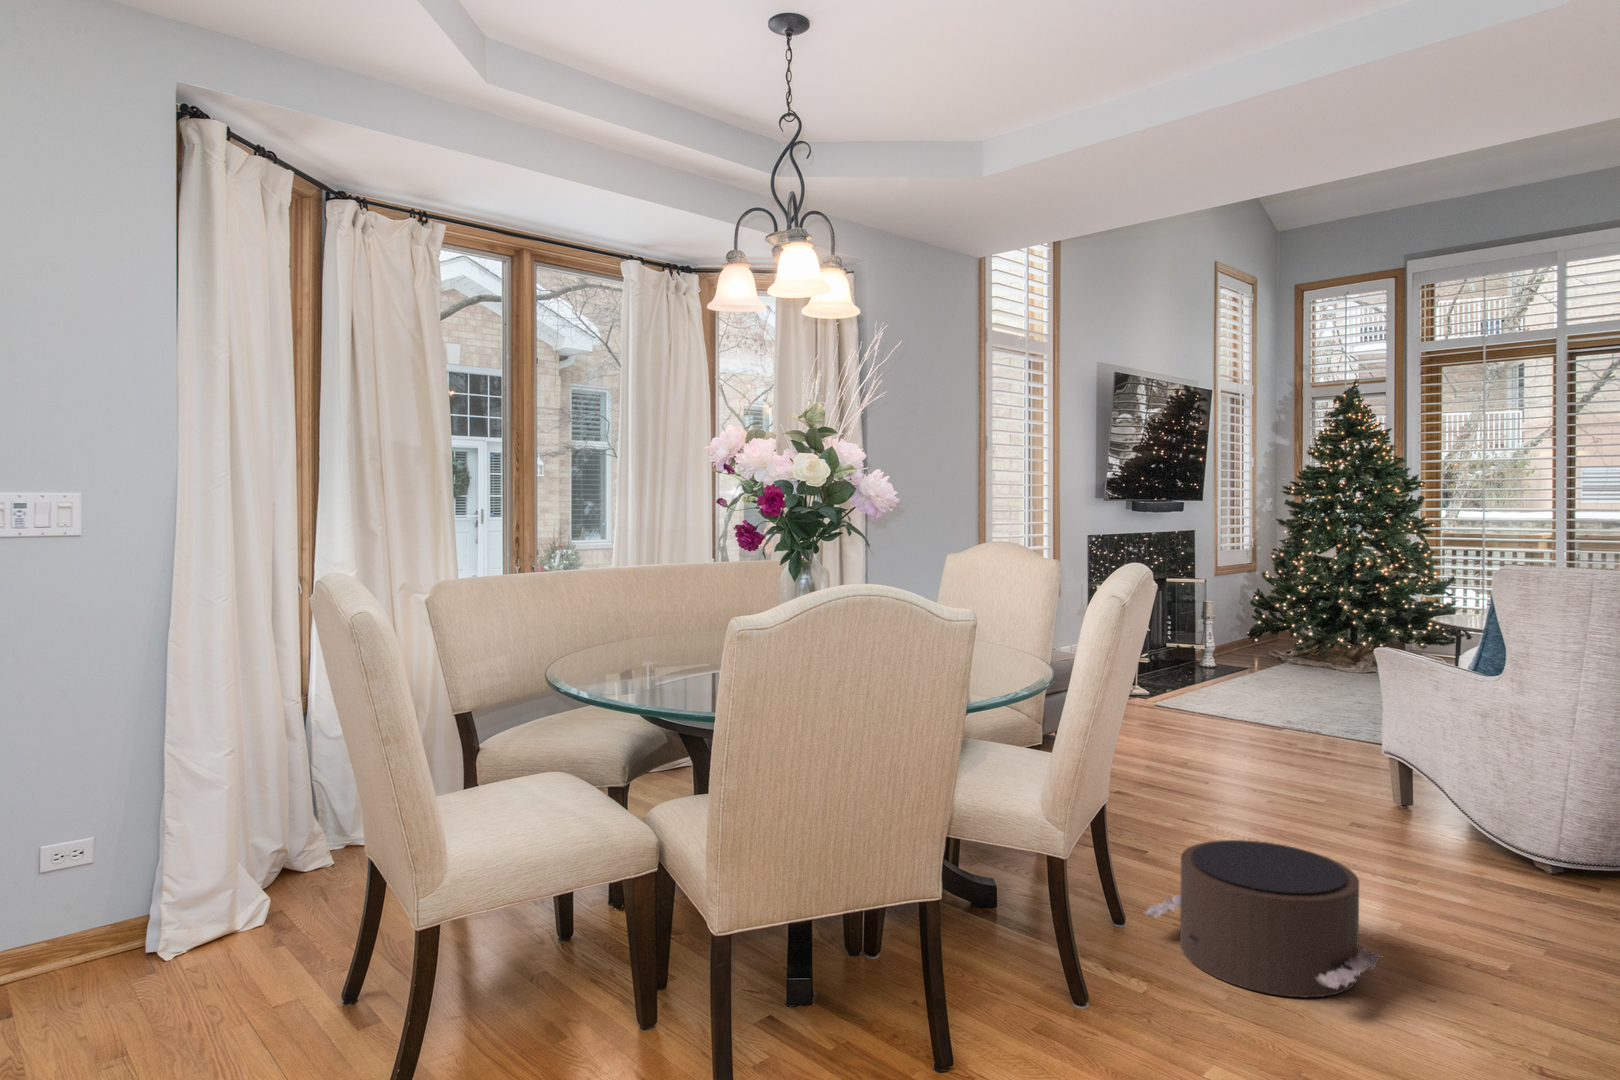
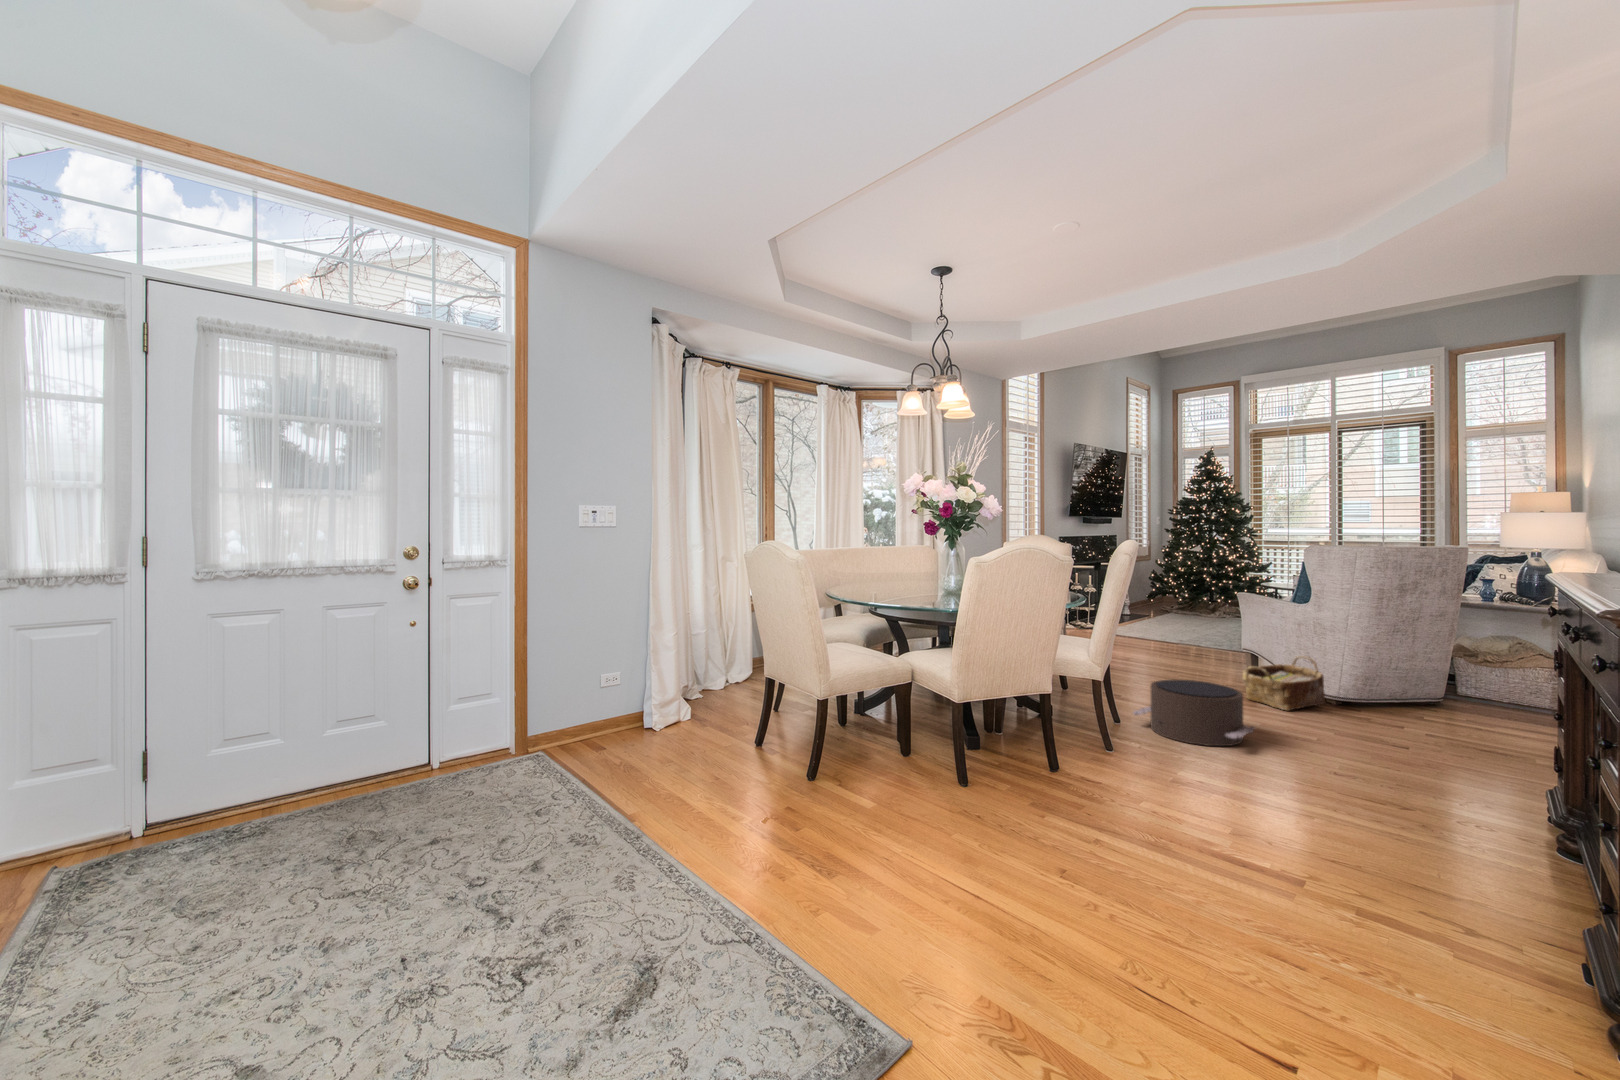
woven basket: none [1375,779,1529,892] -> present [1243,656,1325,711]

